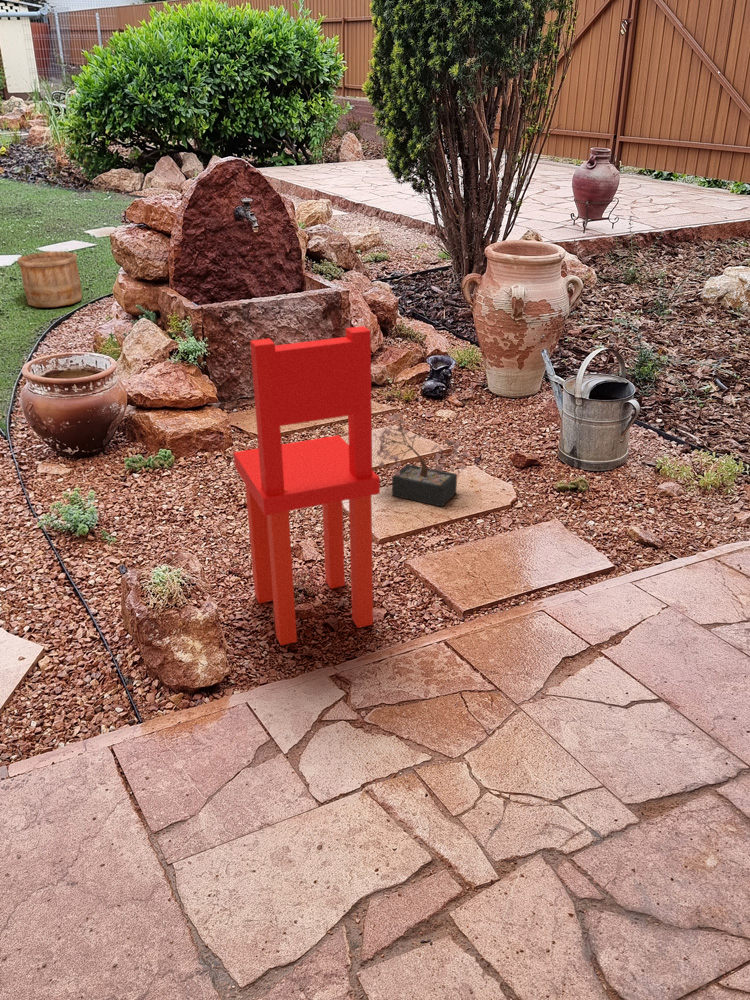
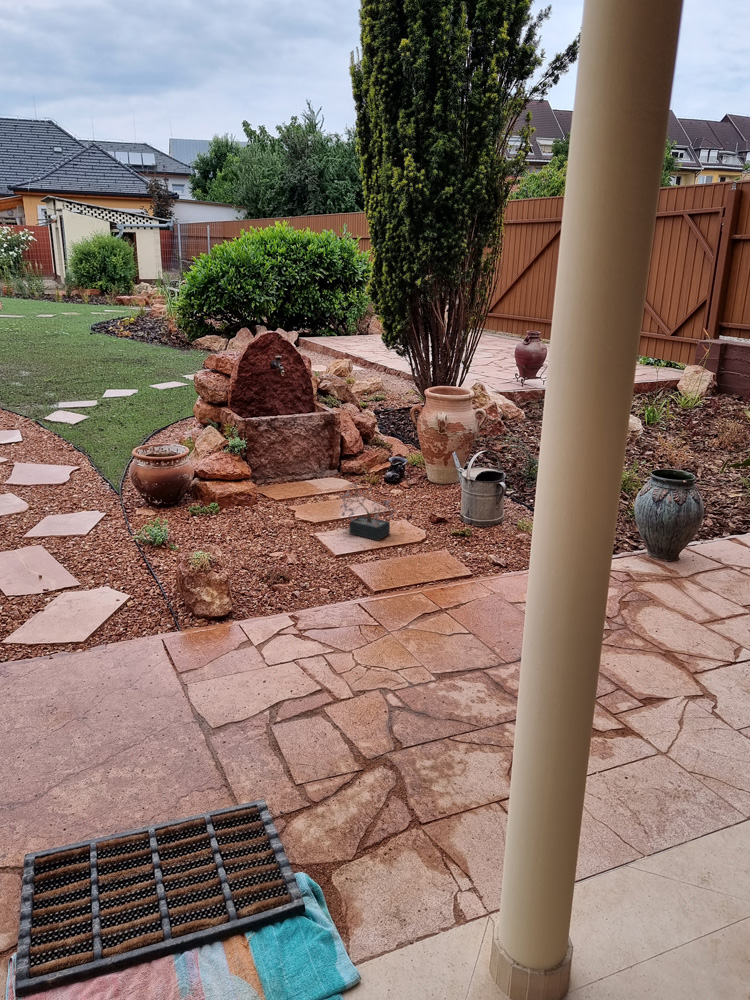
wooden bucket: present [17,251,82,307] -> none [135,386,175,421]
chair: present [234,326,380,645] -> none [245,421,321,601]

